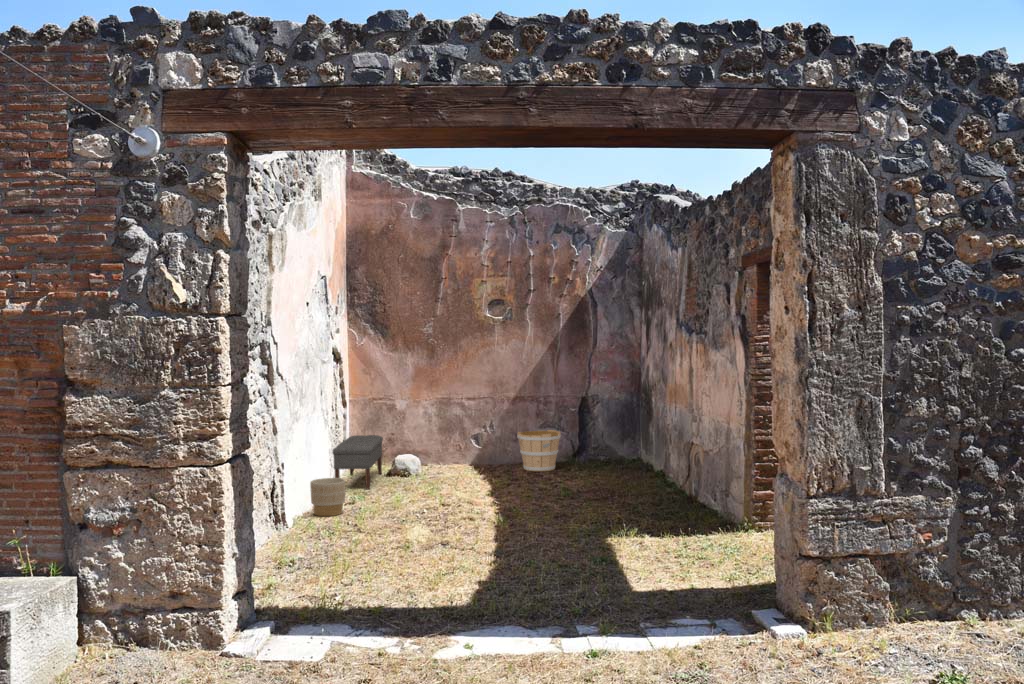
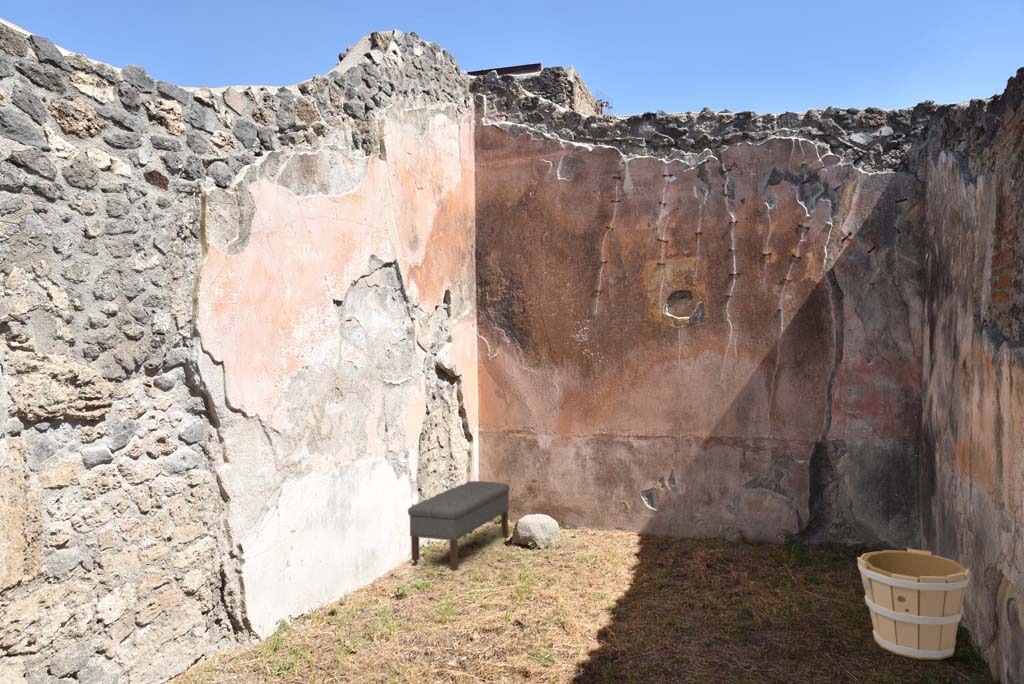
wooden bucket: present [517,430,561,472] -> present [857,548,971,660]
planter: present [310,478,345,516] -> none [305,567,359,633]

